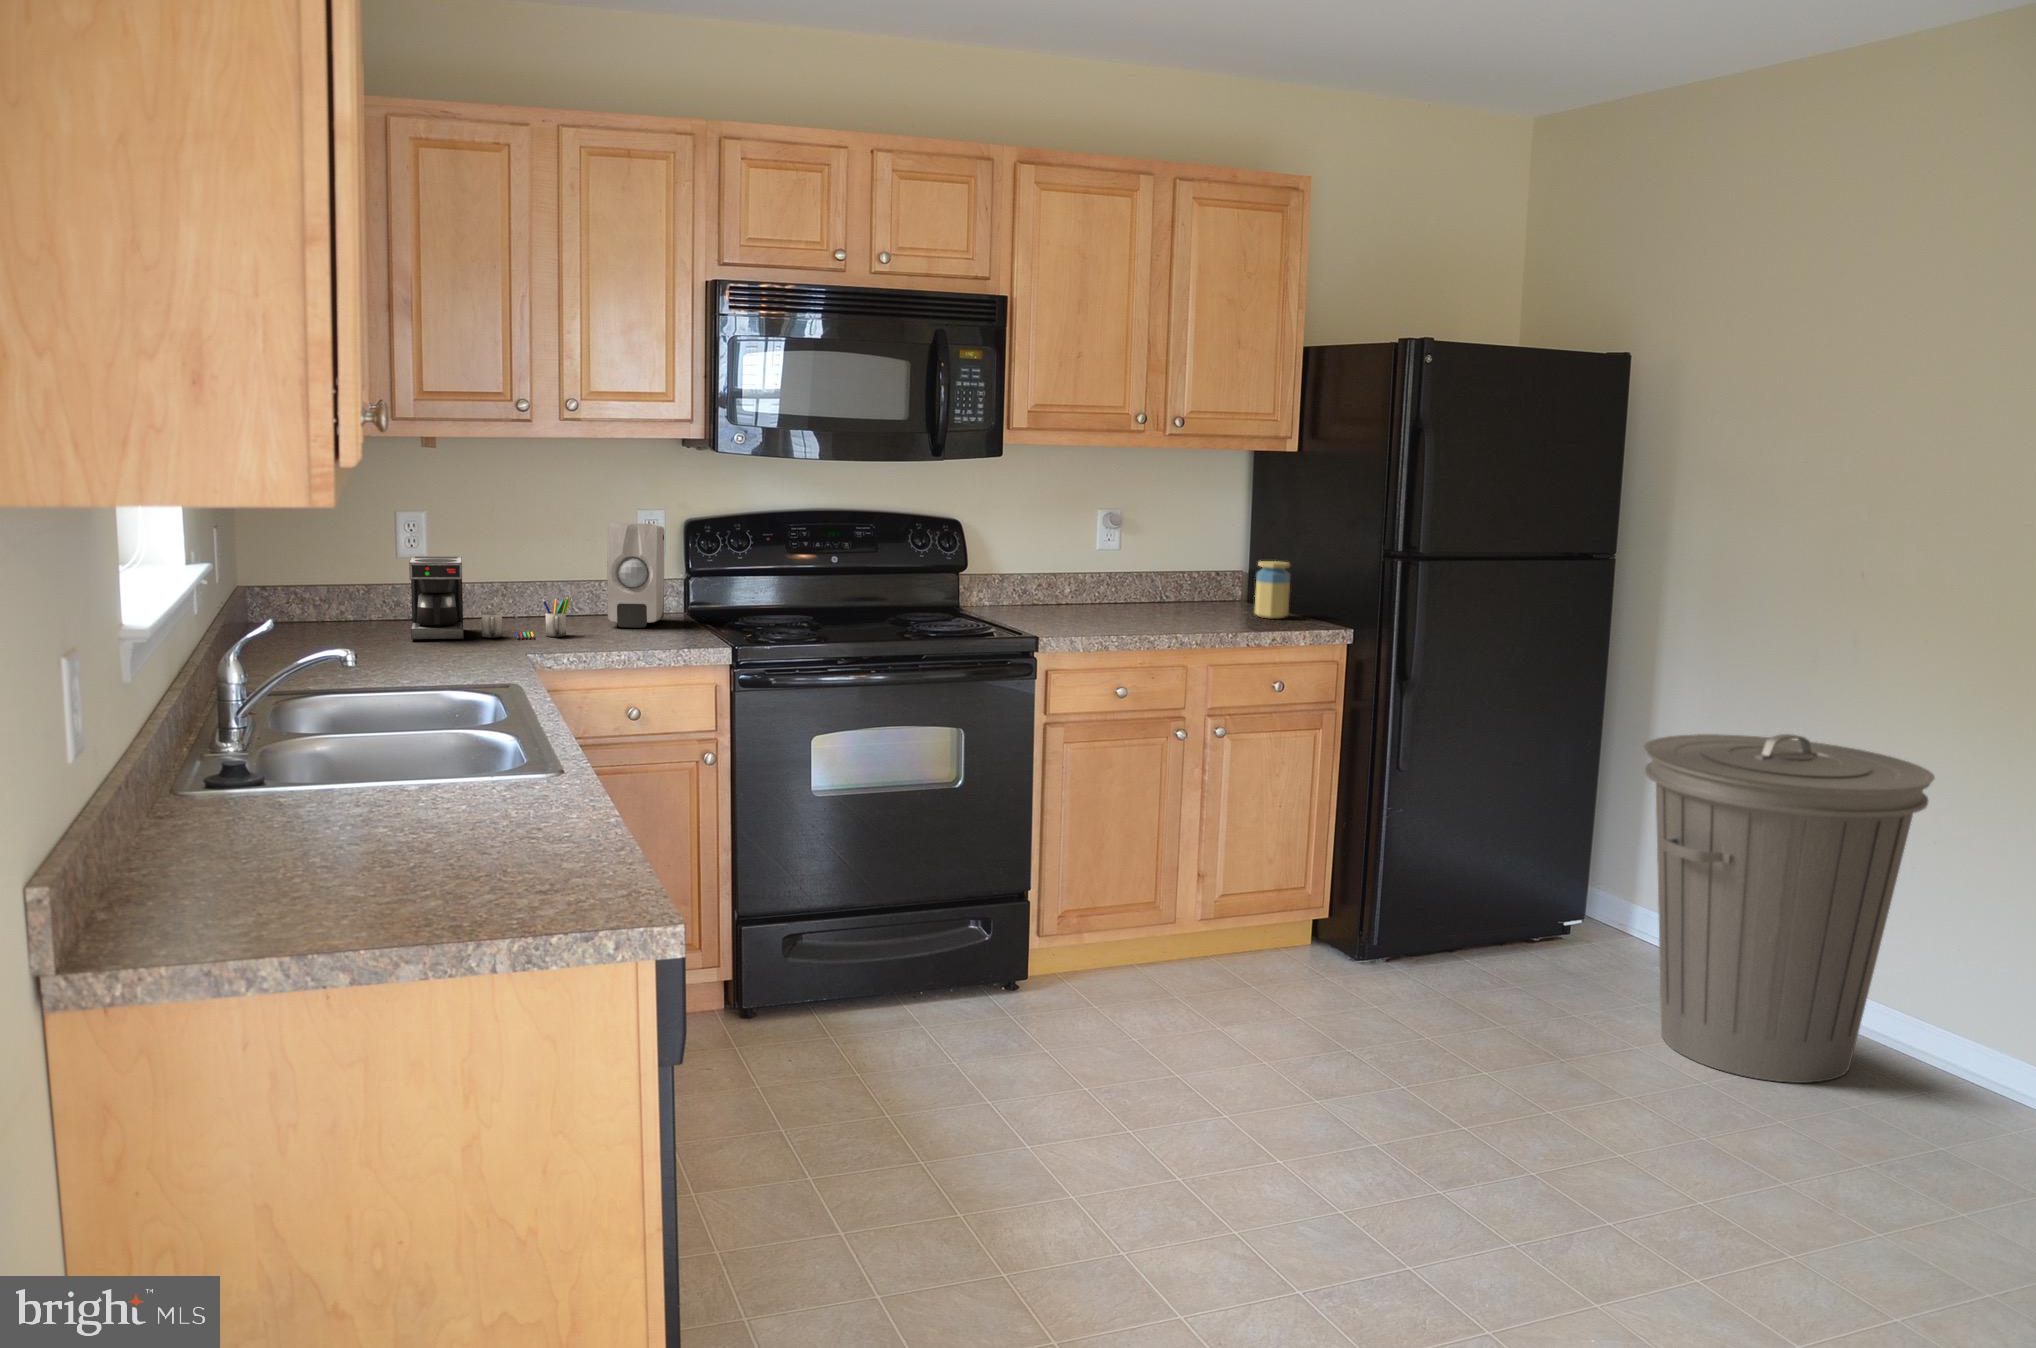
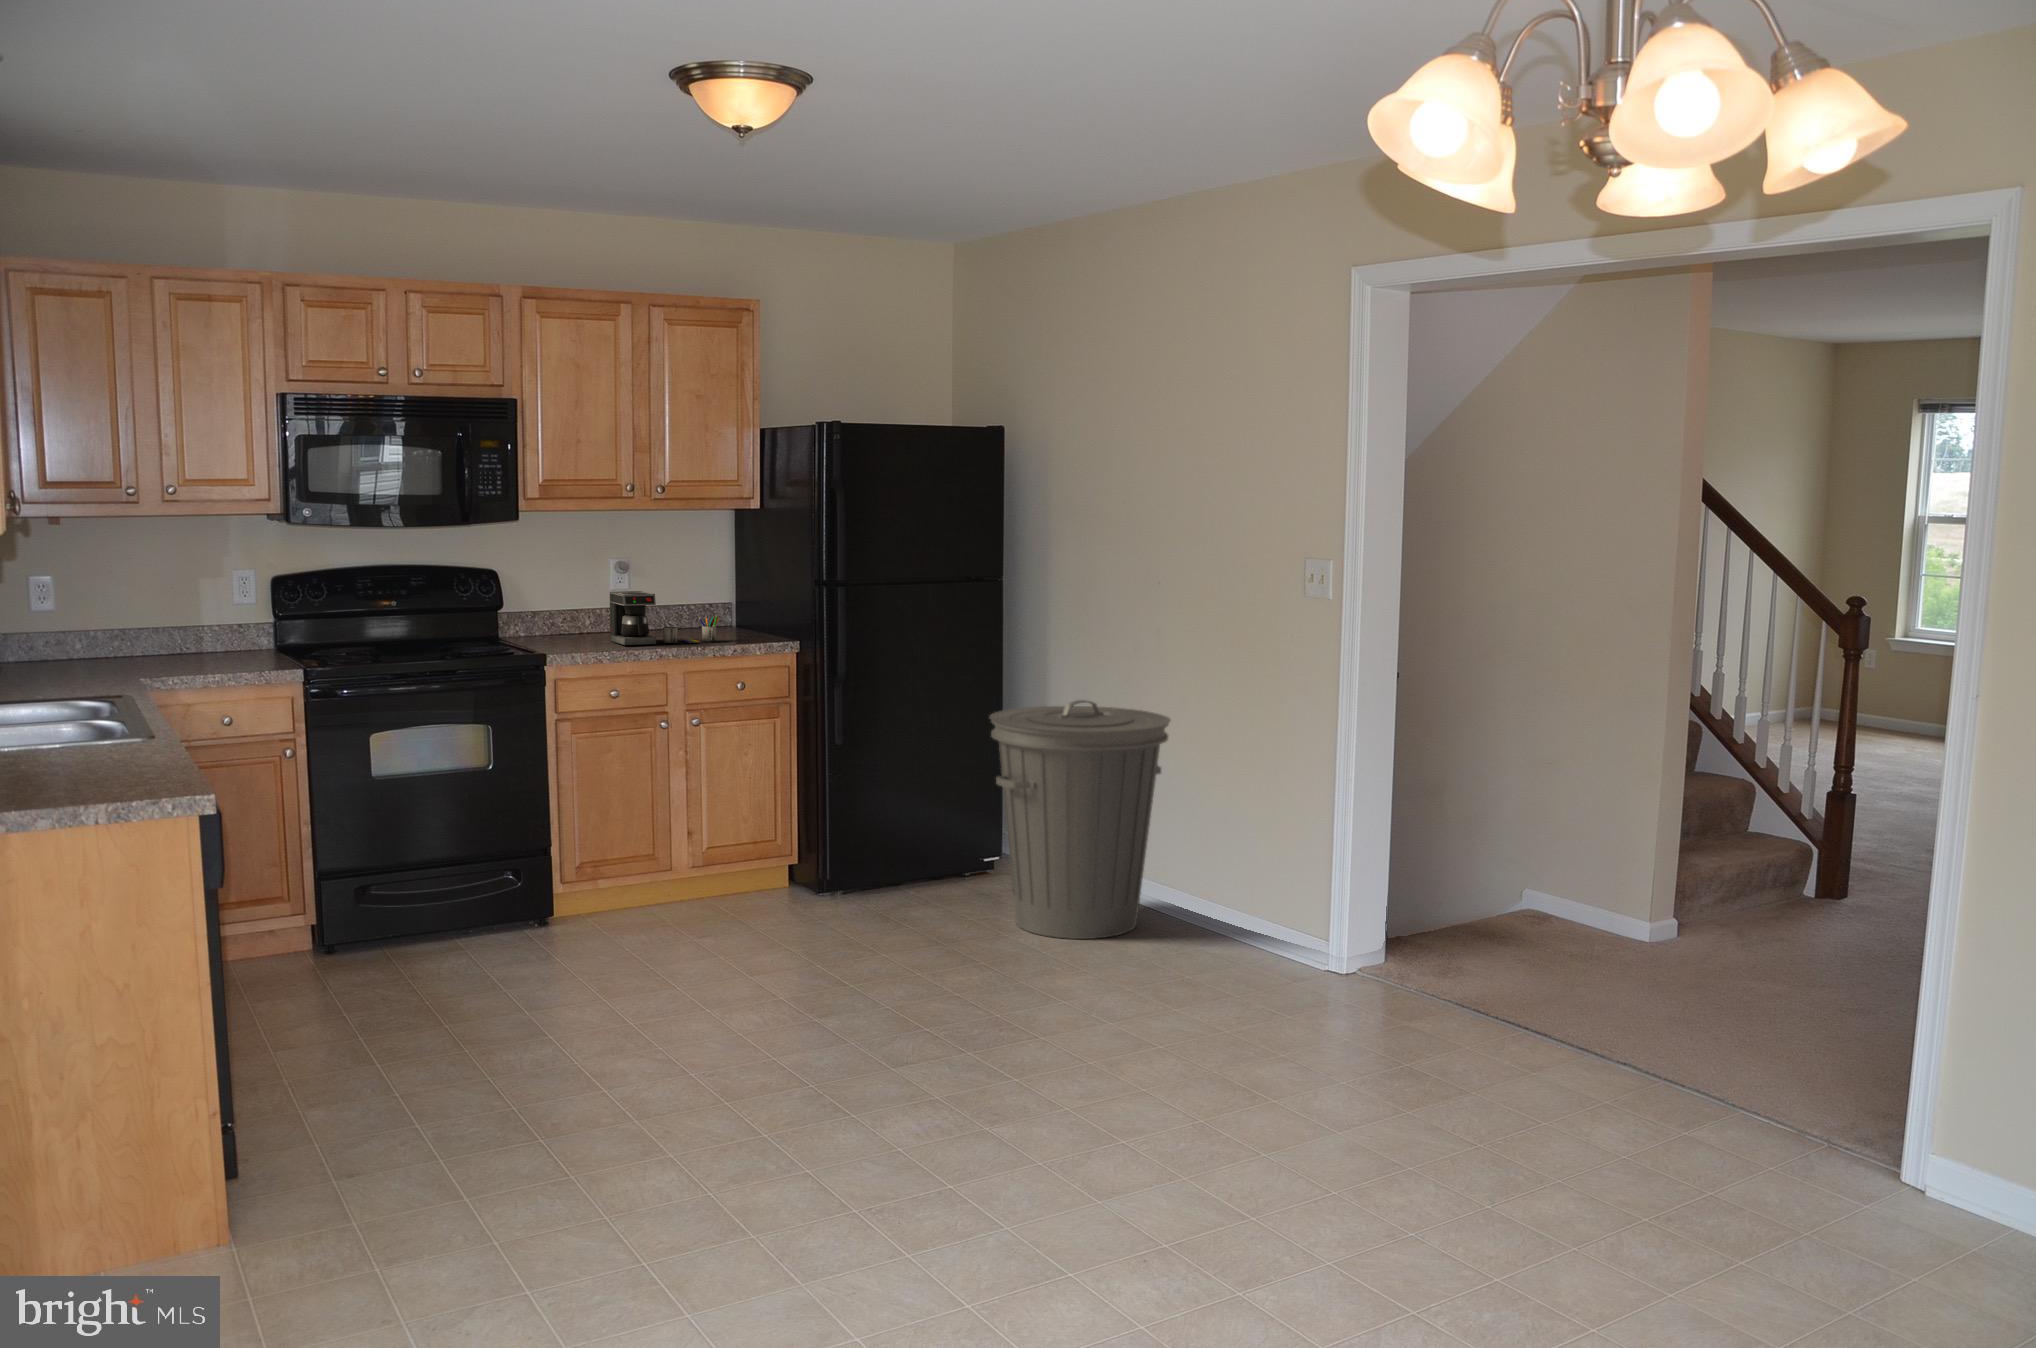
soap dispenser: present [607,523,665,627] -> none [202,578,251,658]
coffee maker: present [409,557,571,639] -> present [610,591,719,645]
jar: present [1255,561,1290,618] -> none [732,594,758,637]

